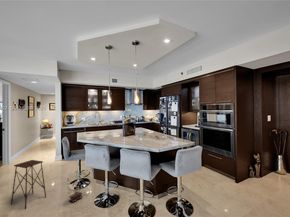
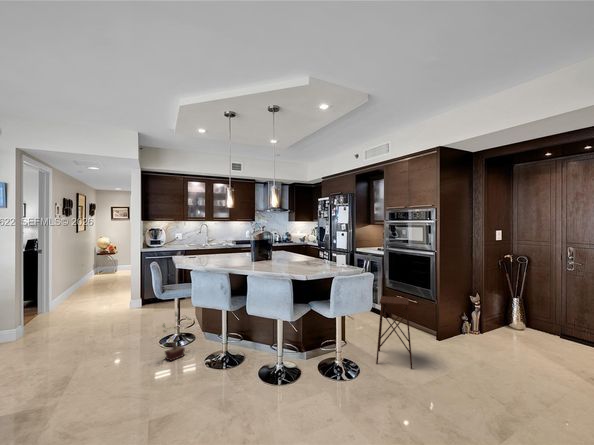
side table: present [11,160,46,209] -> present [376,296,412,369]

